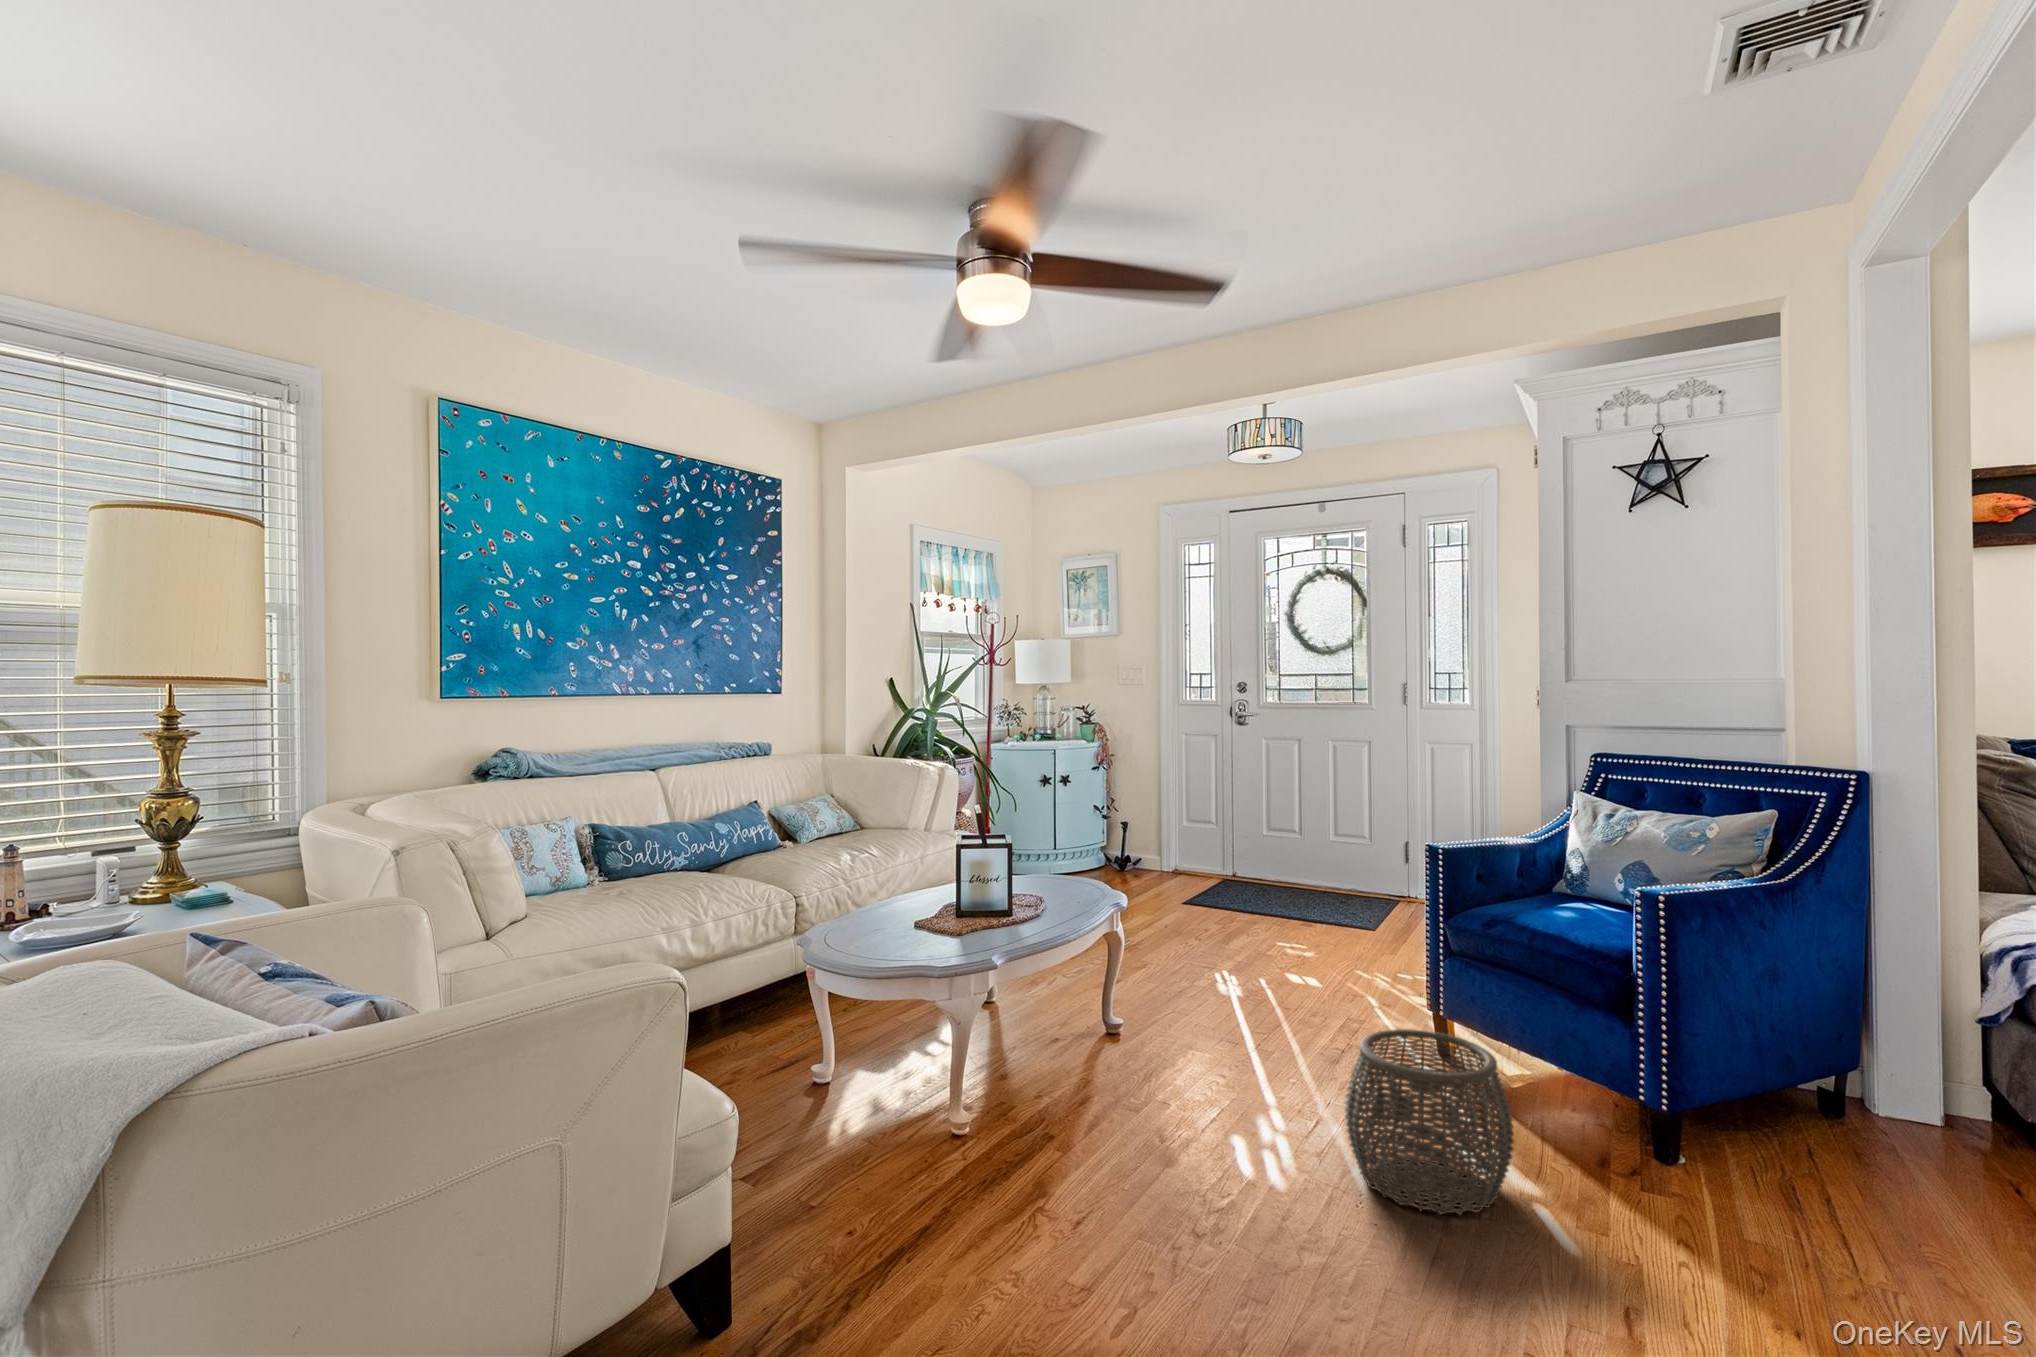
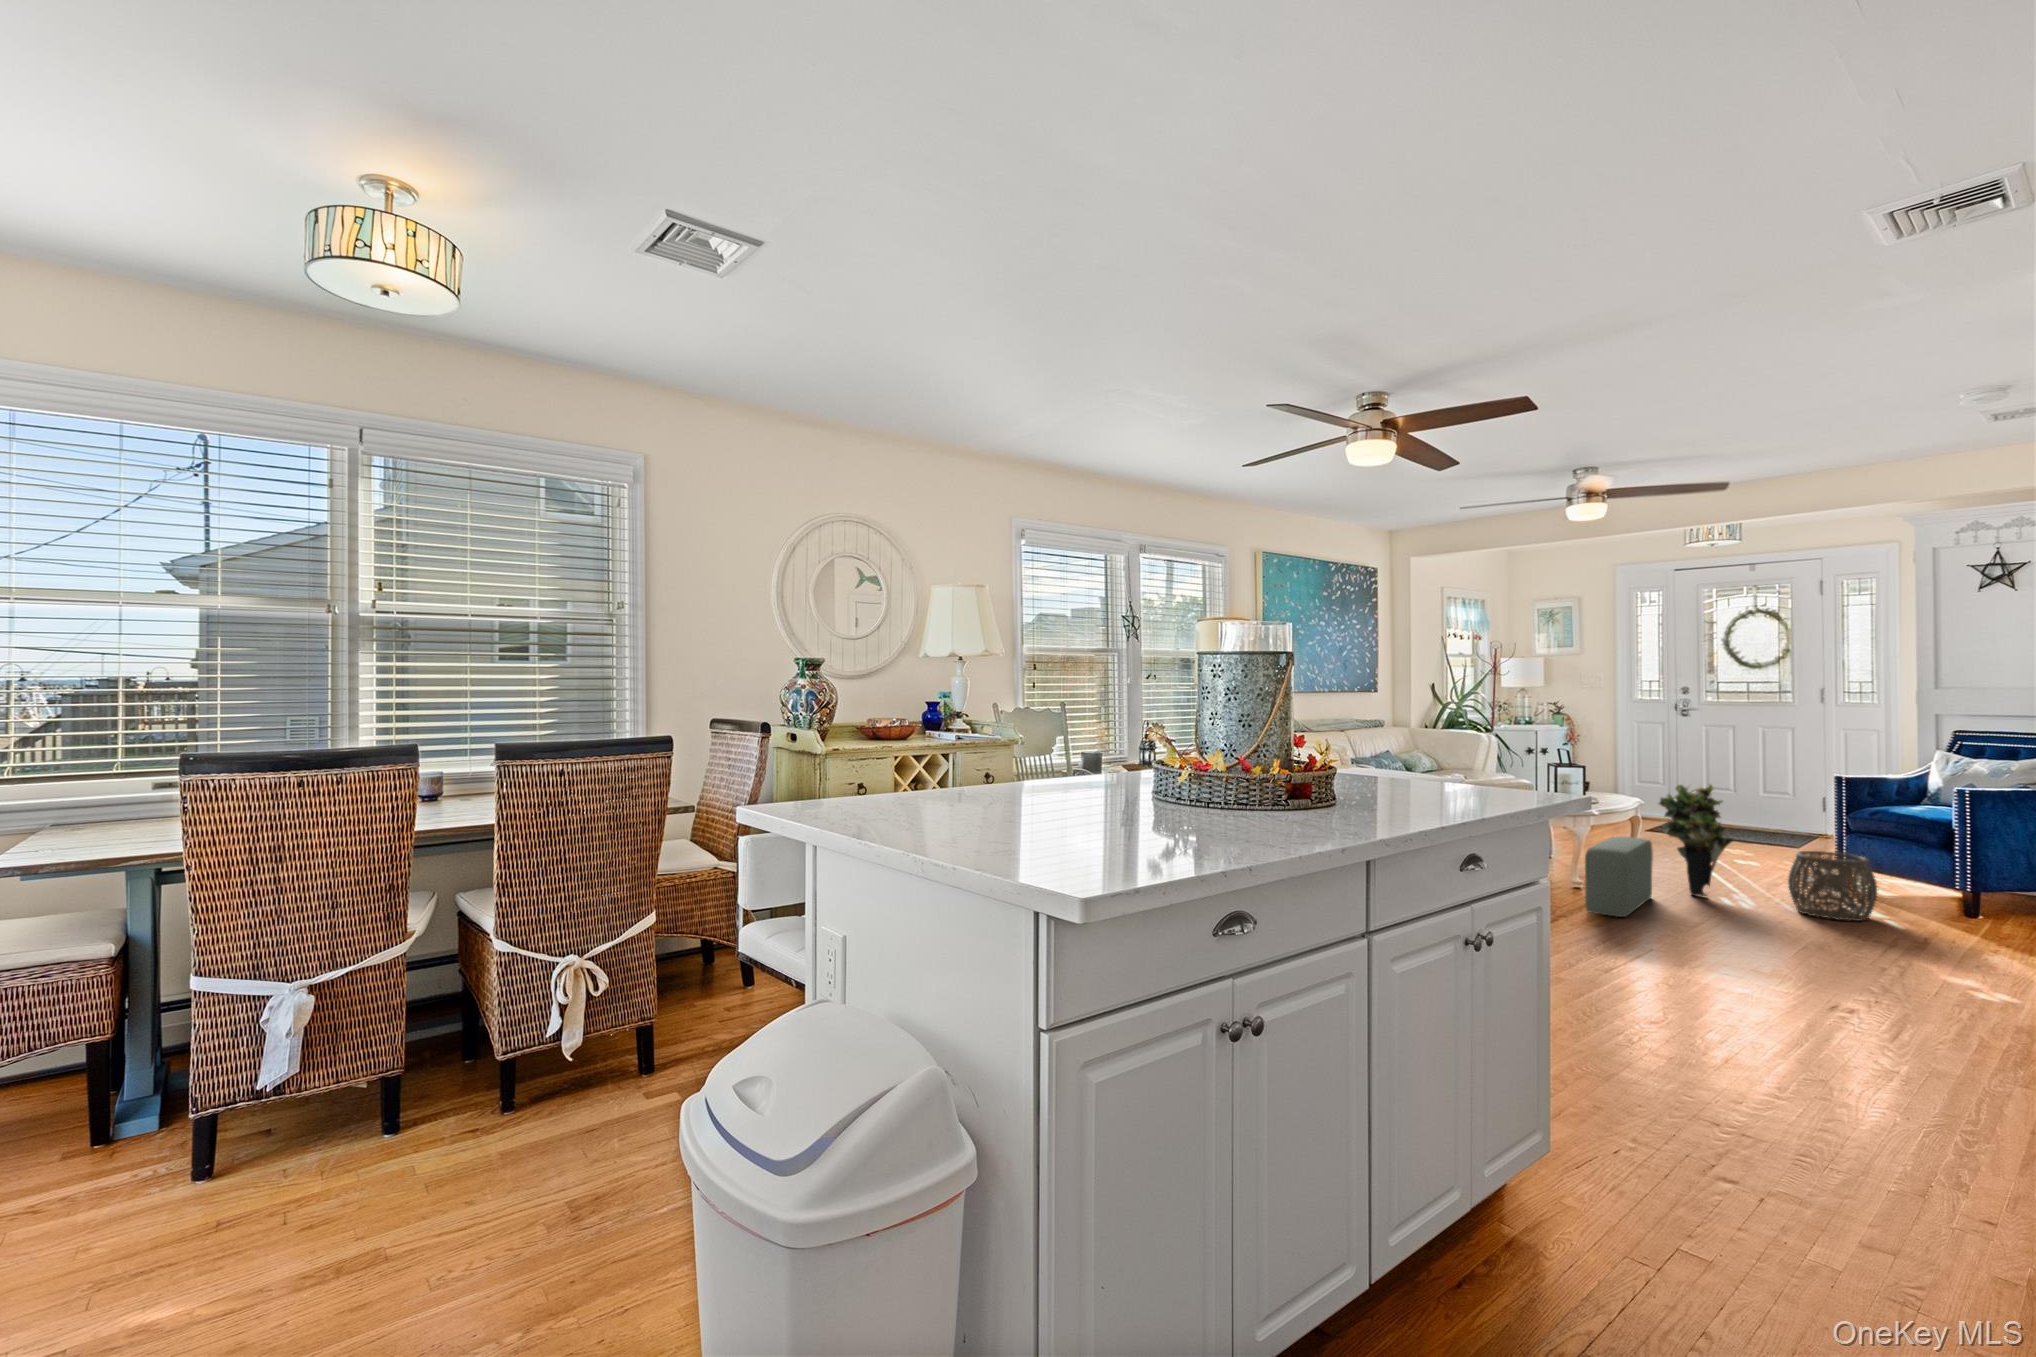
potted plant: none [1125,874,1257,1129] -> present [1659,785,1734,896]
pouf: none [895,1012,1094,1288] -> present [1585,836,1653,917]

